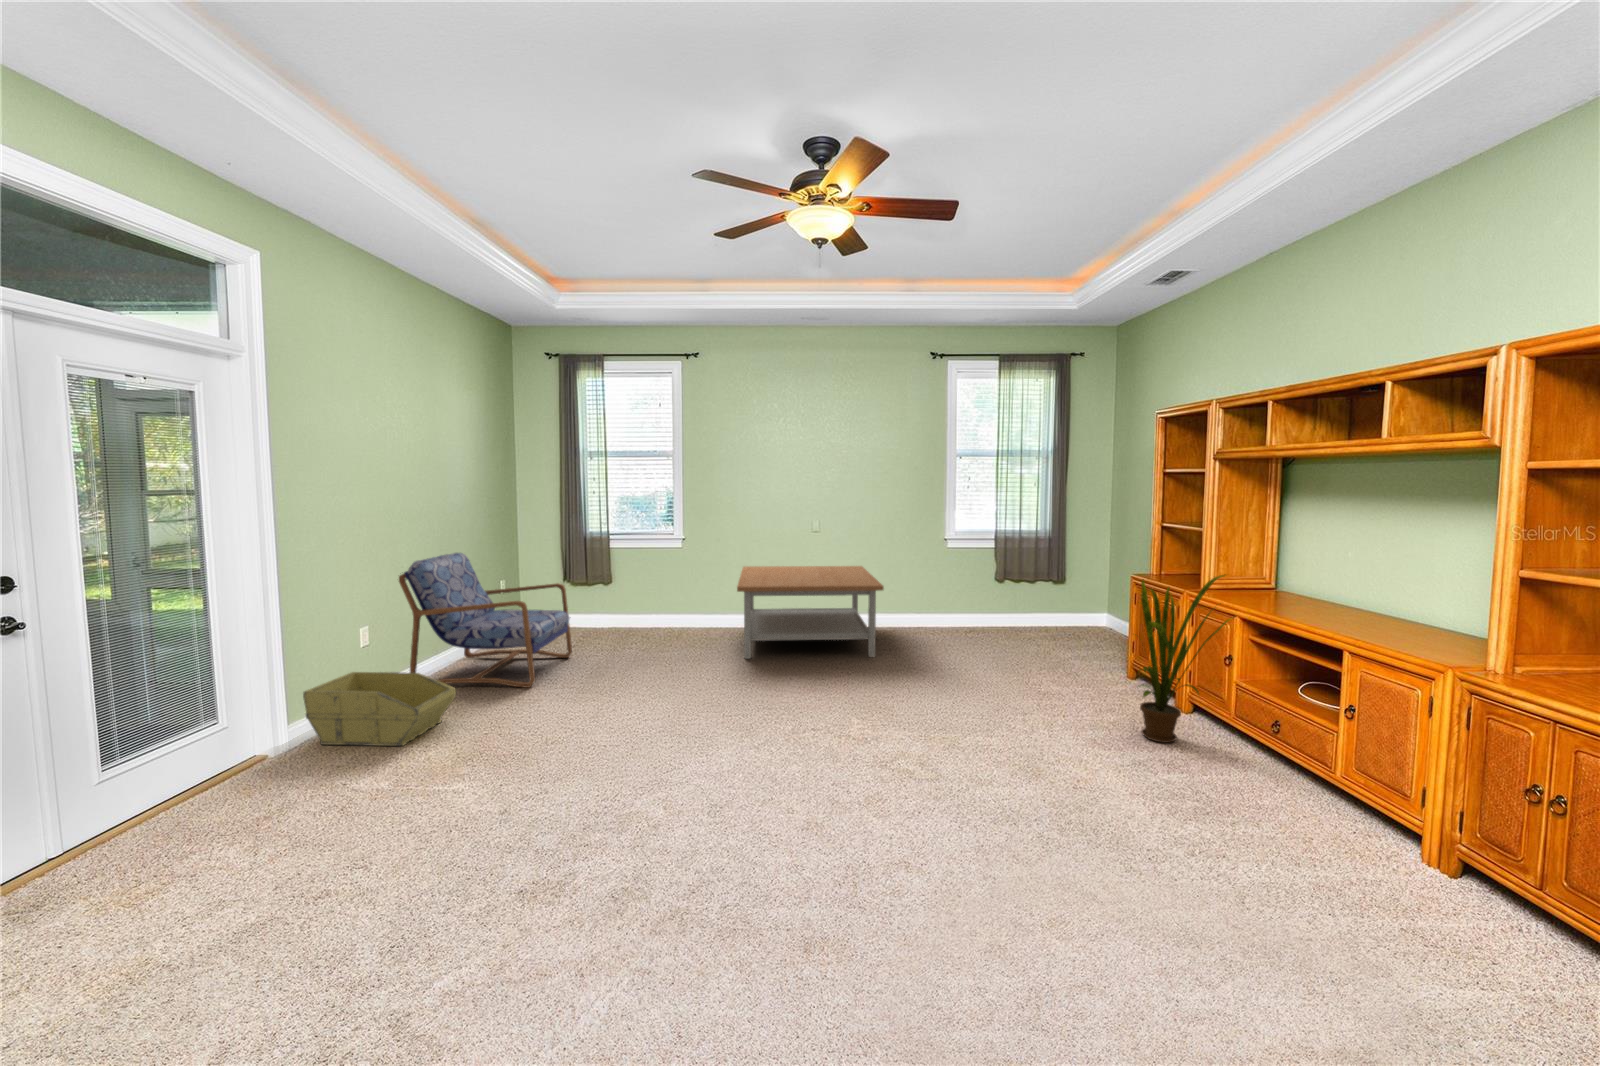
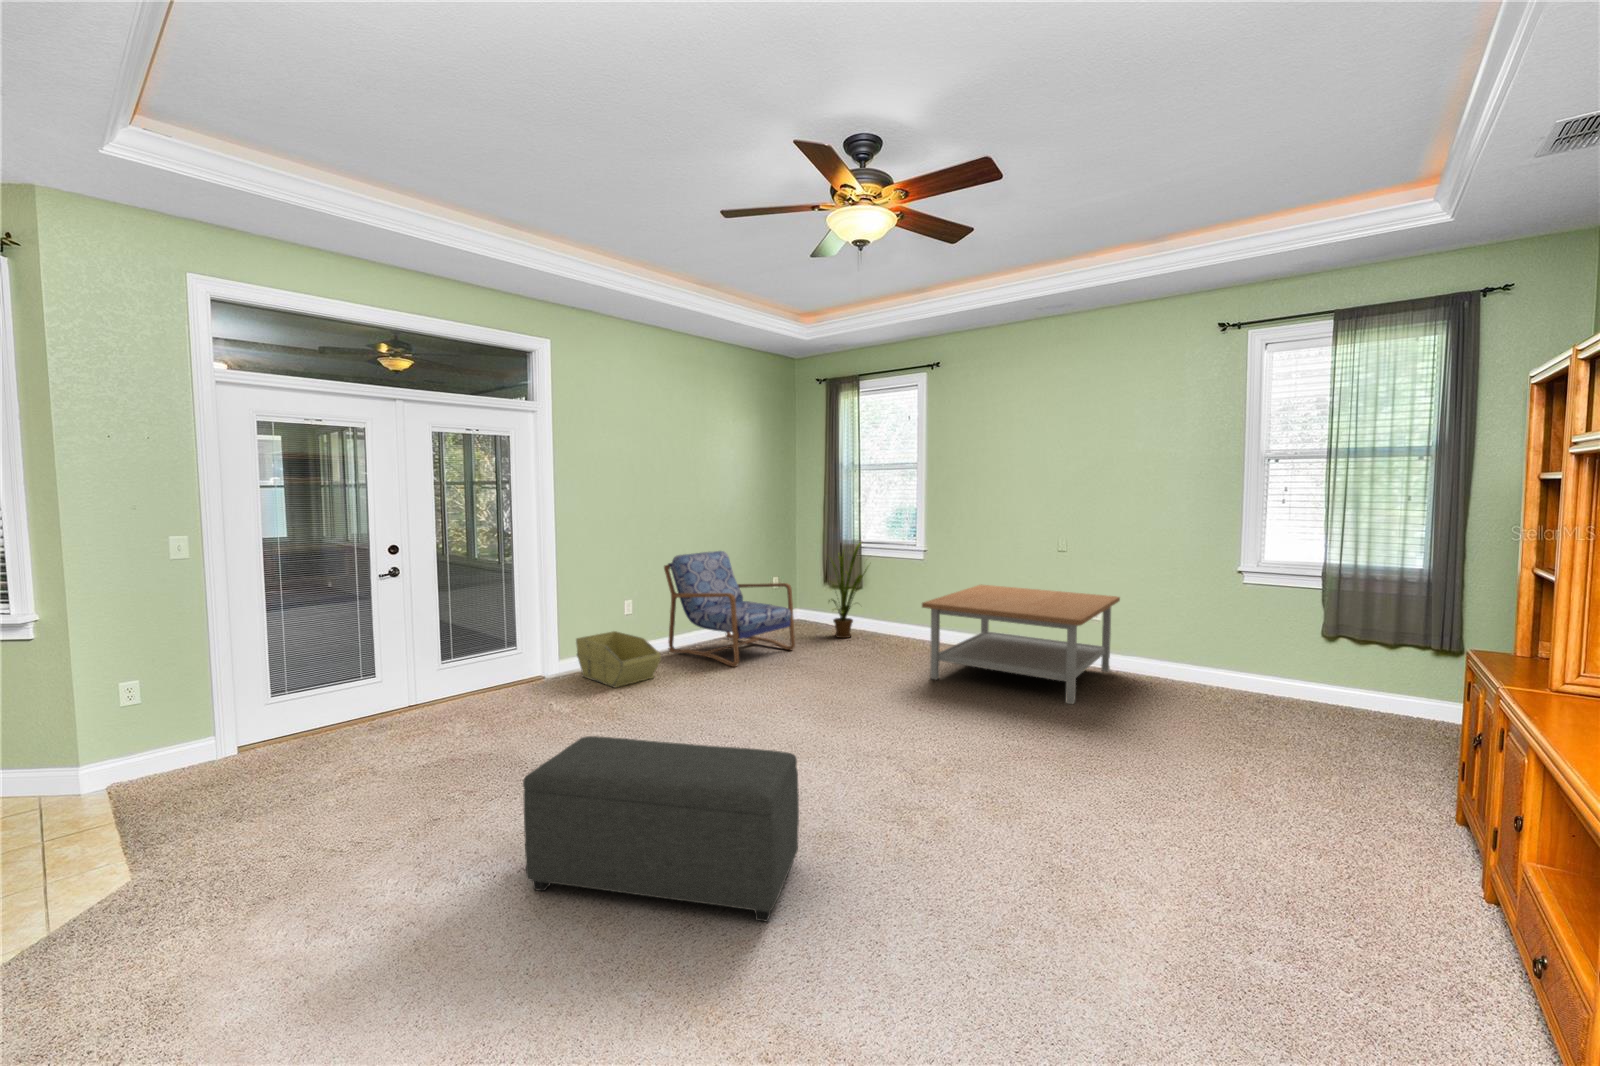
house plant: present [1140,575,1230,743] -> present [829,543,866,638]
ottoman: none [667,742,983,1017] -> present [523,736,799,921]

